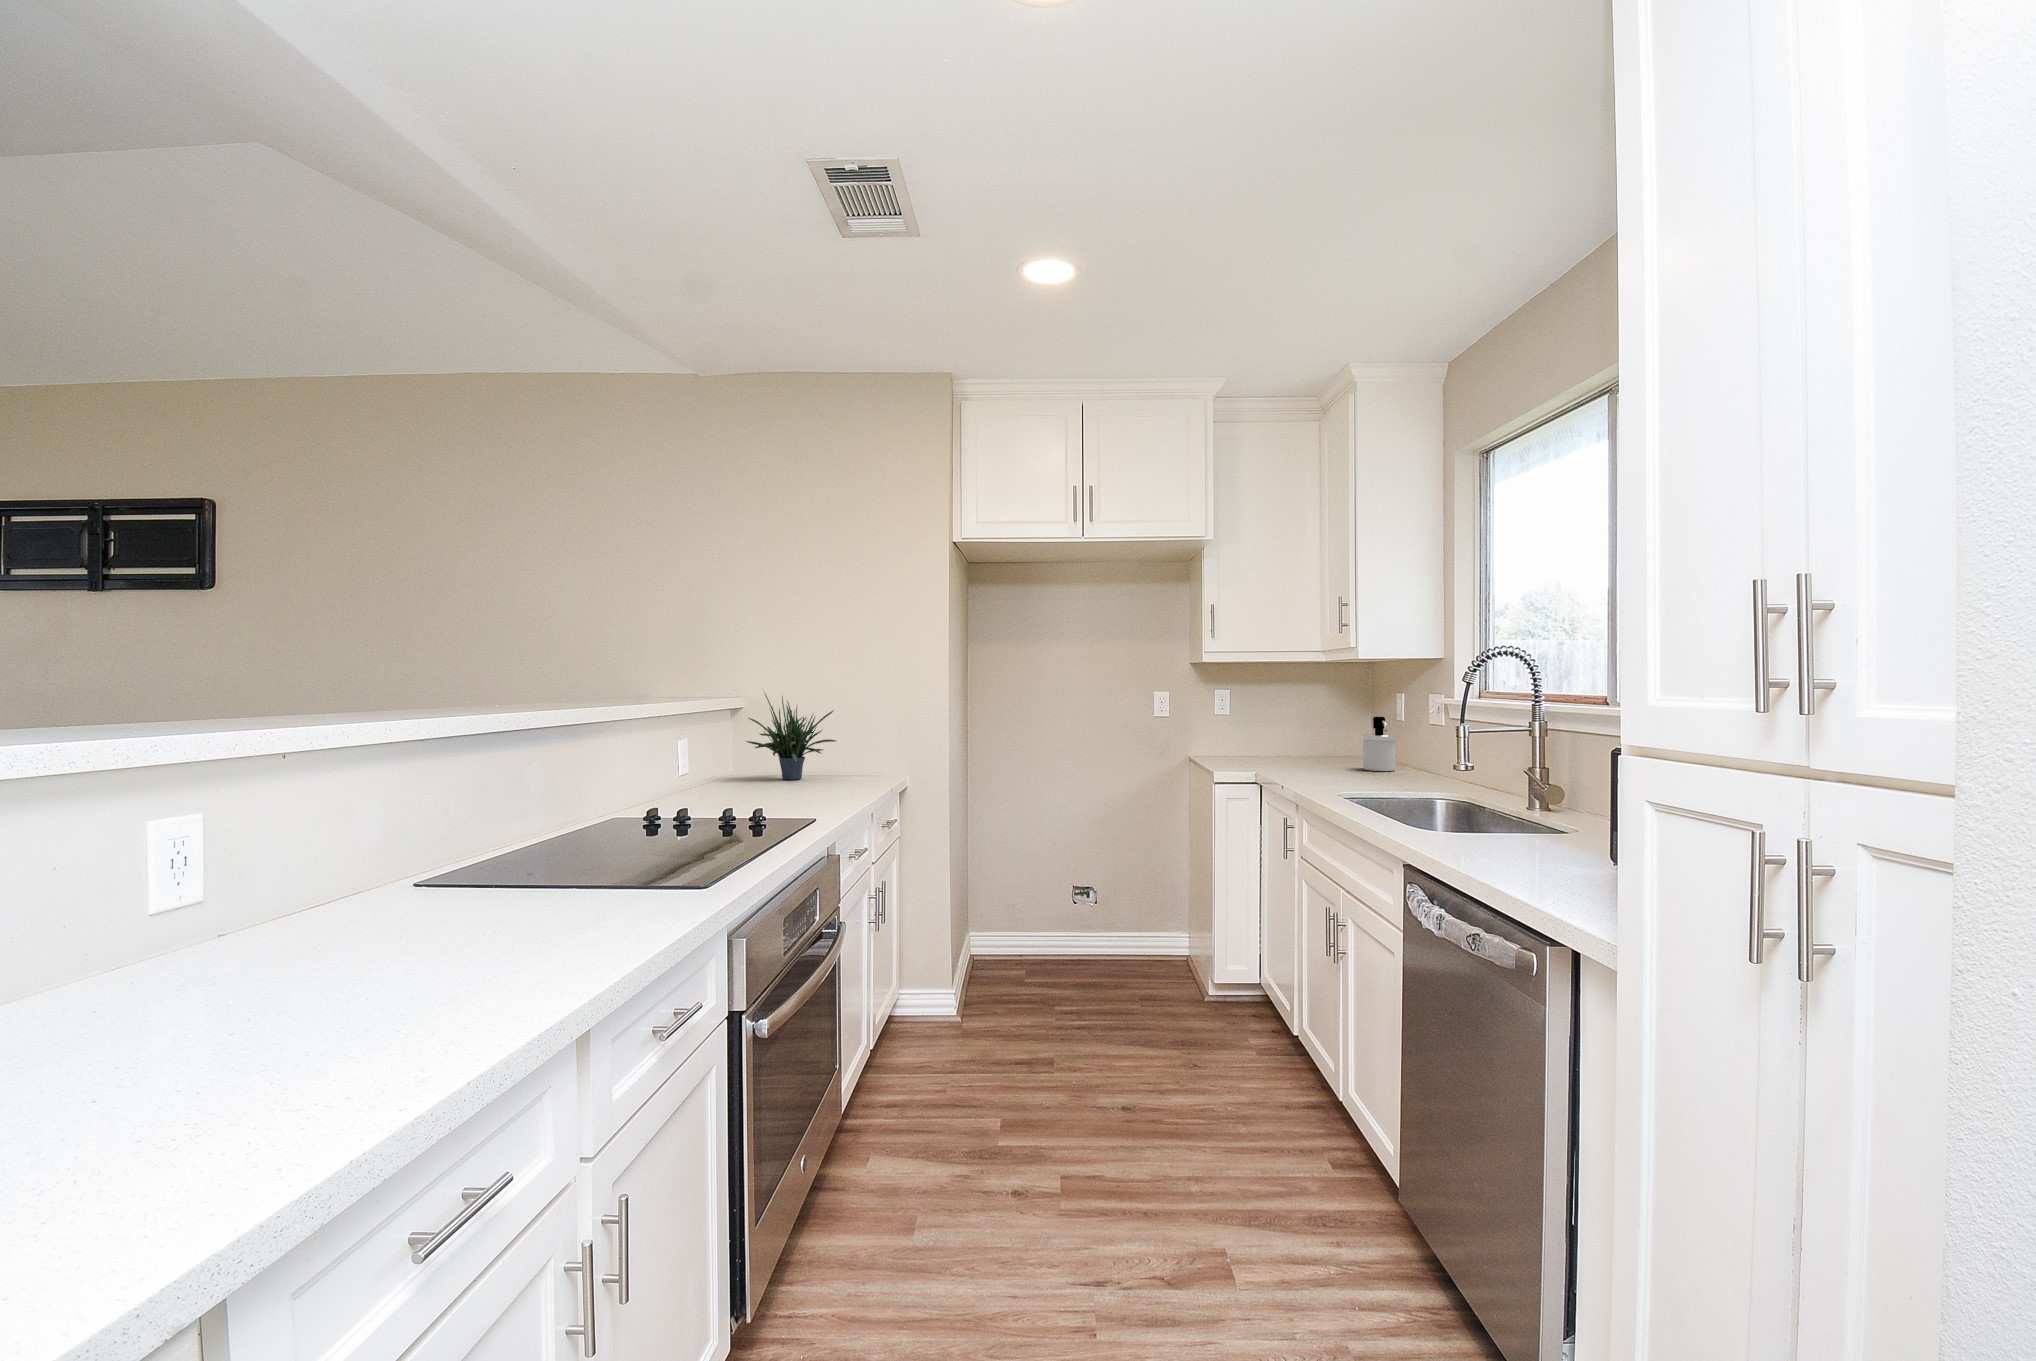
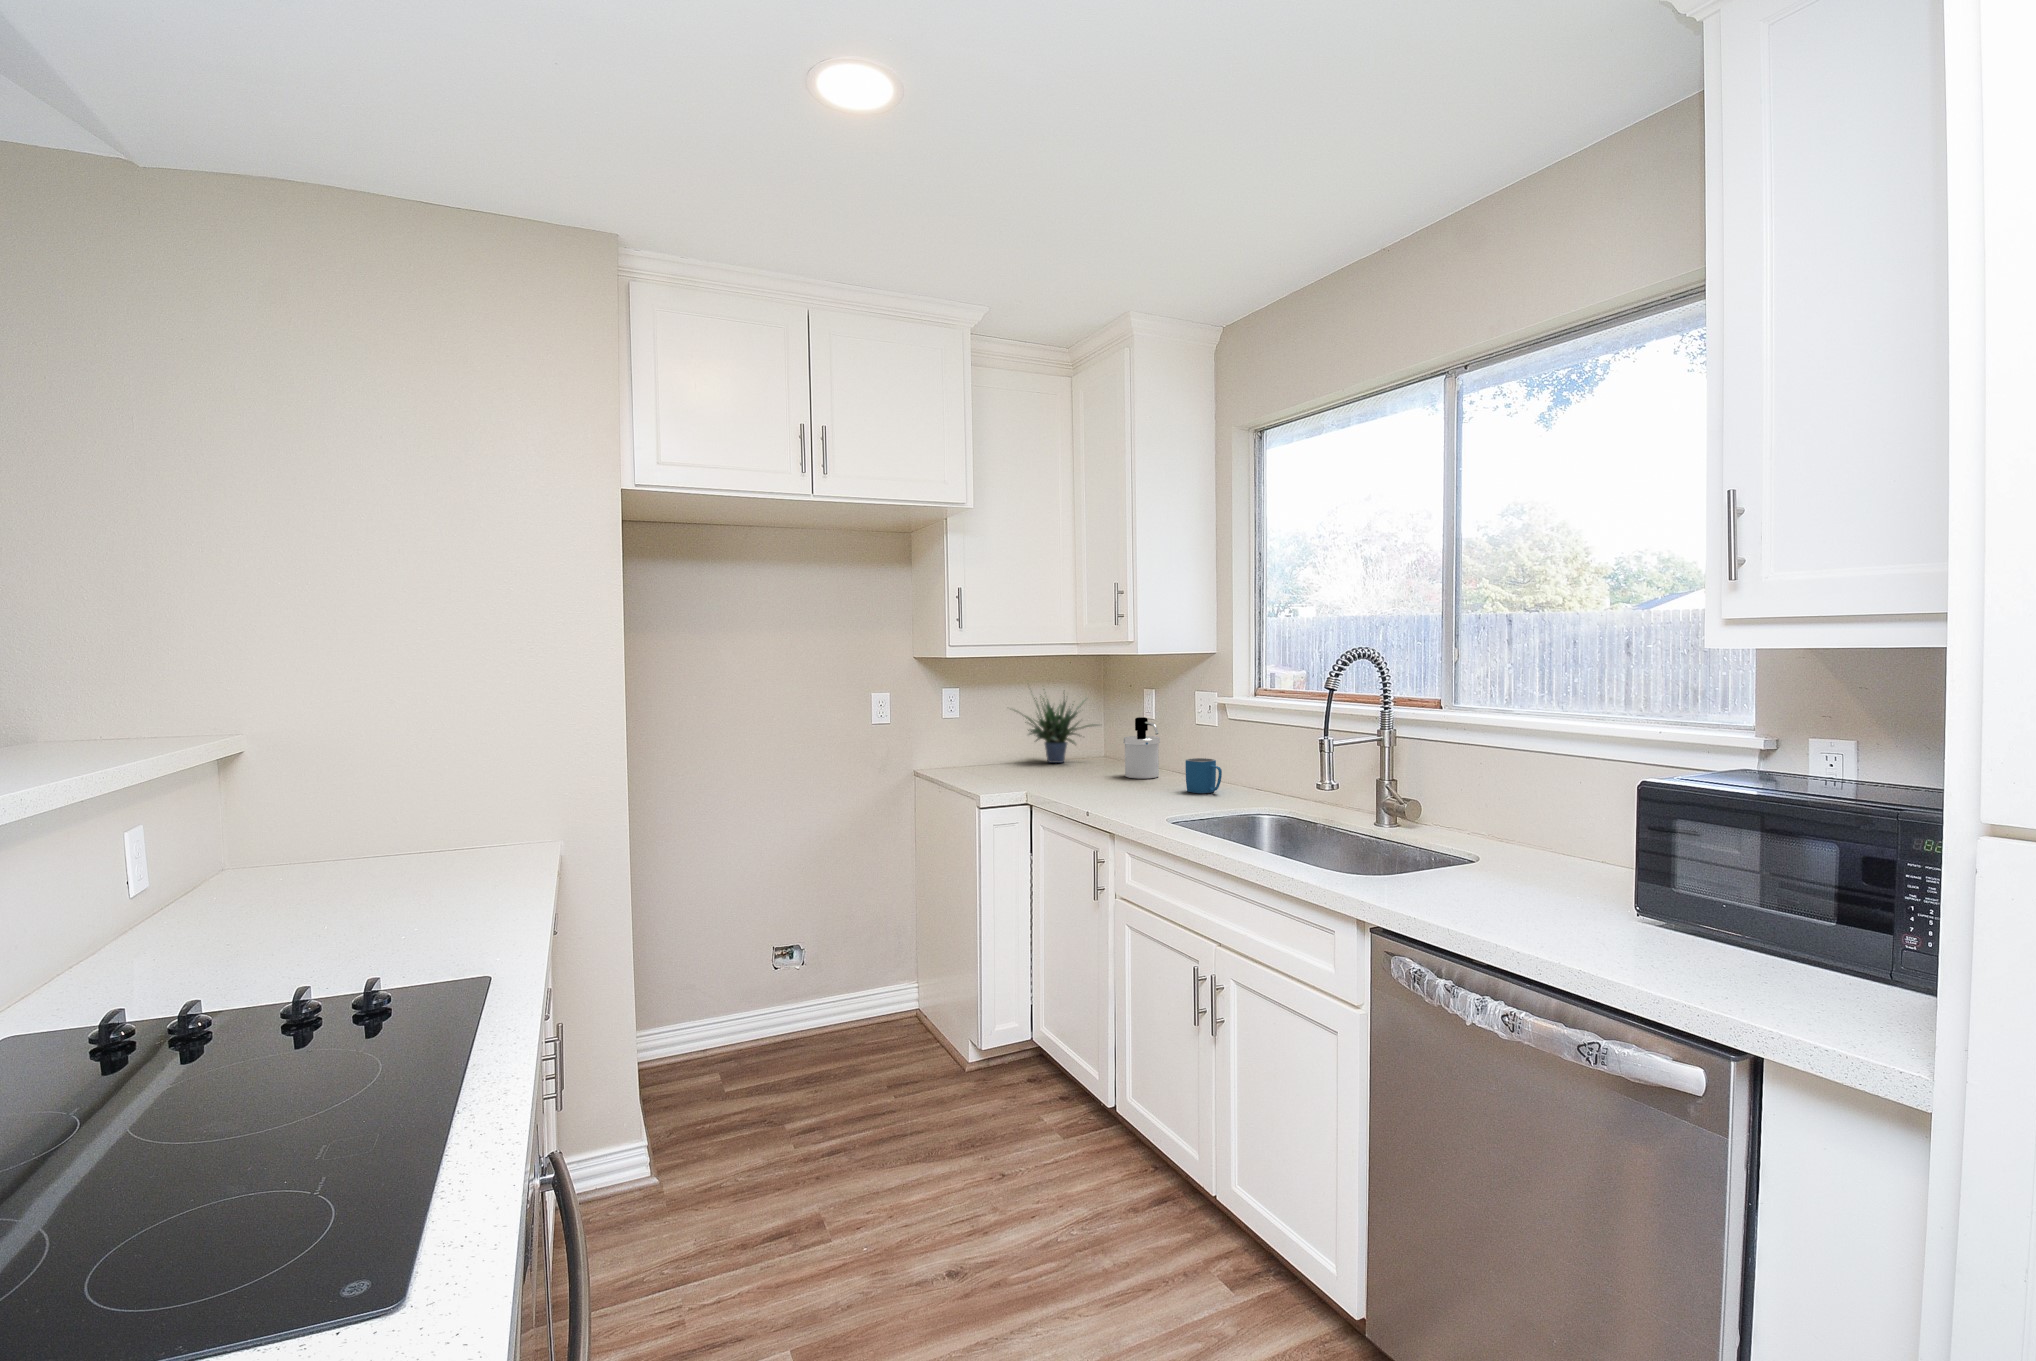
potted plant: present [746,693,836,780] -> present [1015,696,1098,763]
mug: none [1400,752,1430,783] -> present [1185,758,1222,793]

